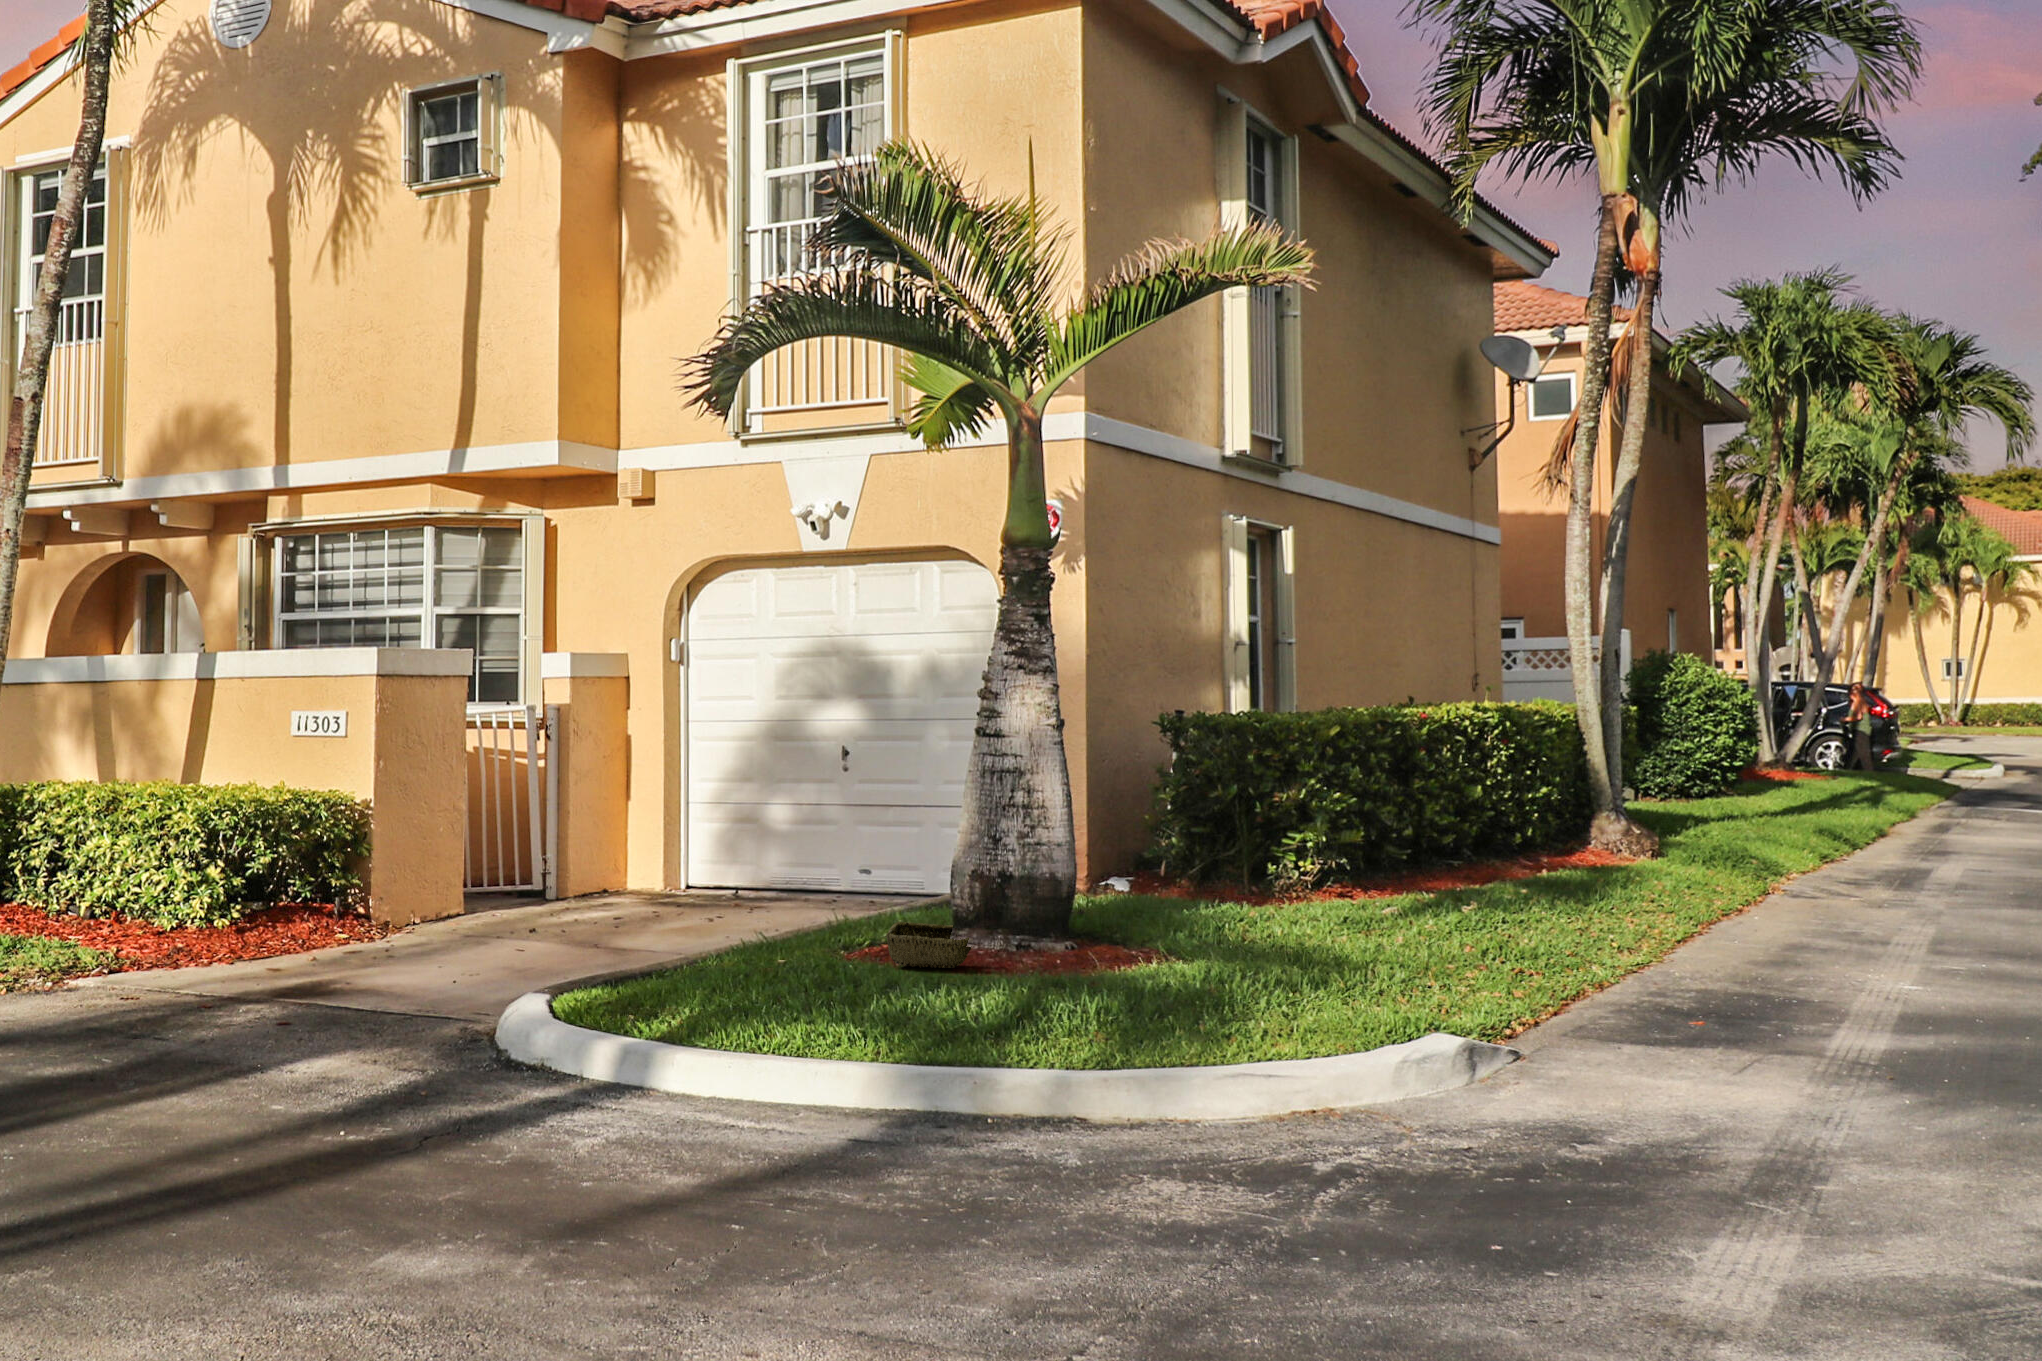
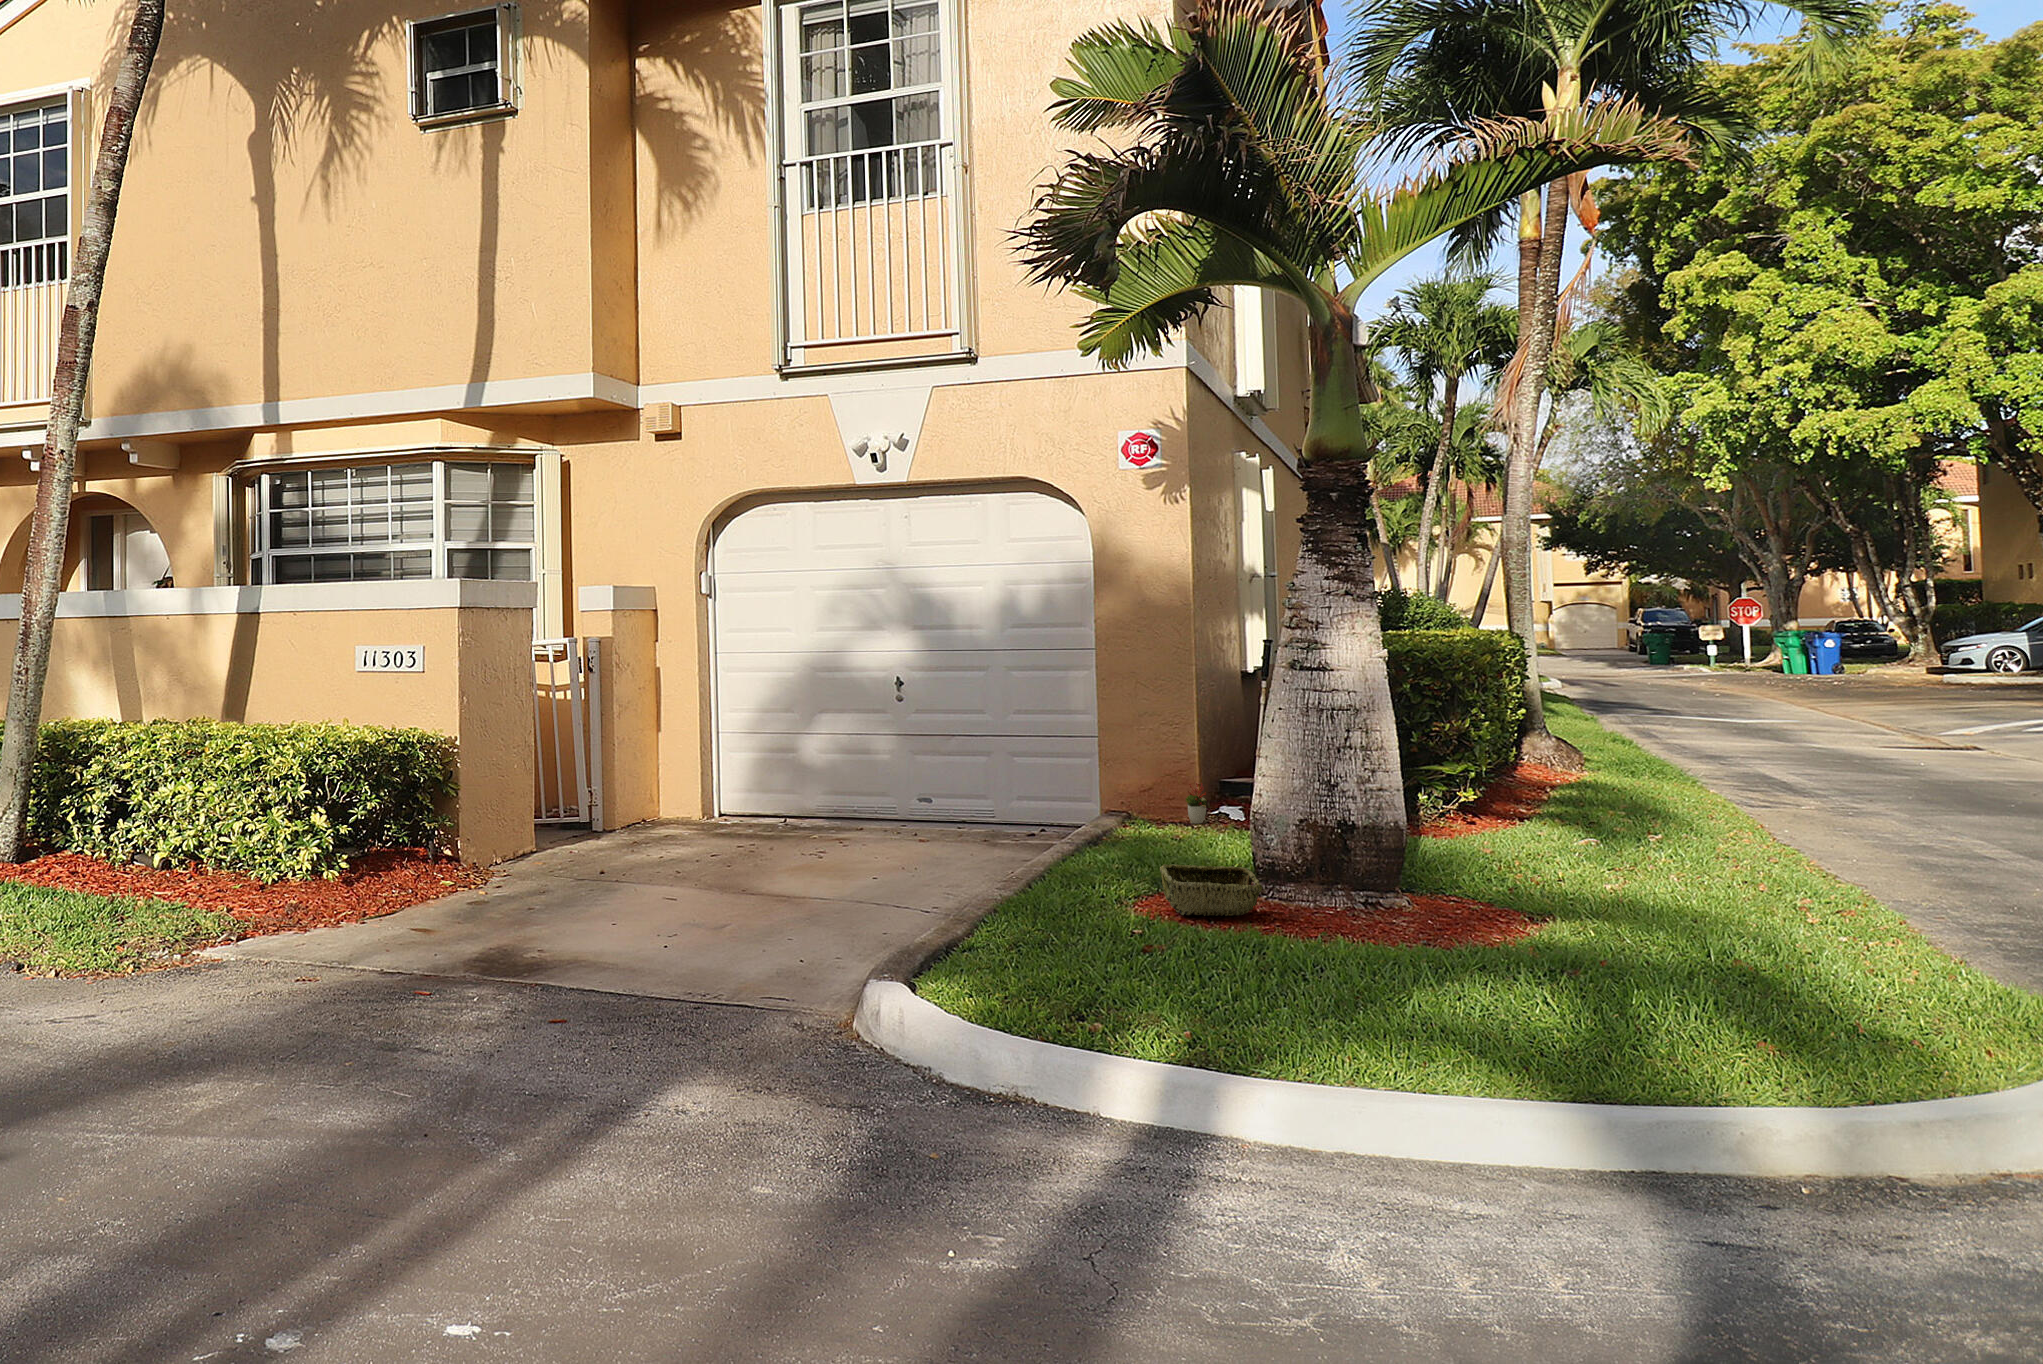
decorative plant: none [1103,871,1127,912] -> present [1185,783,1207,824]

